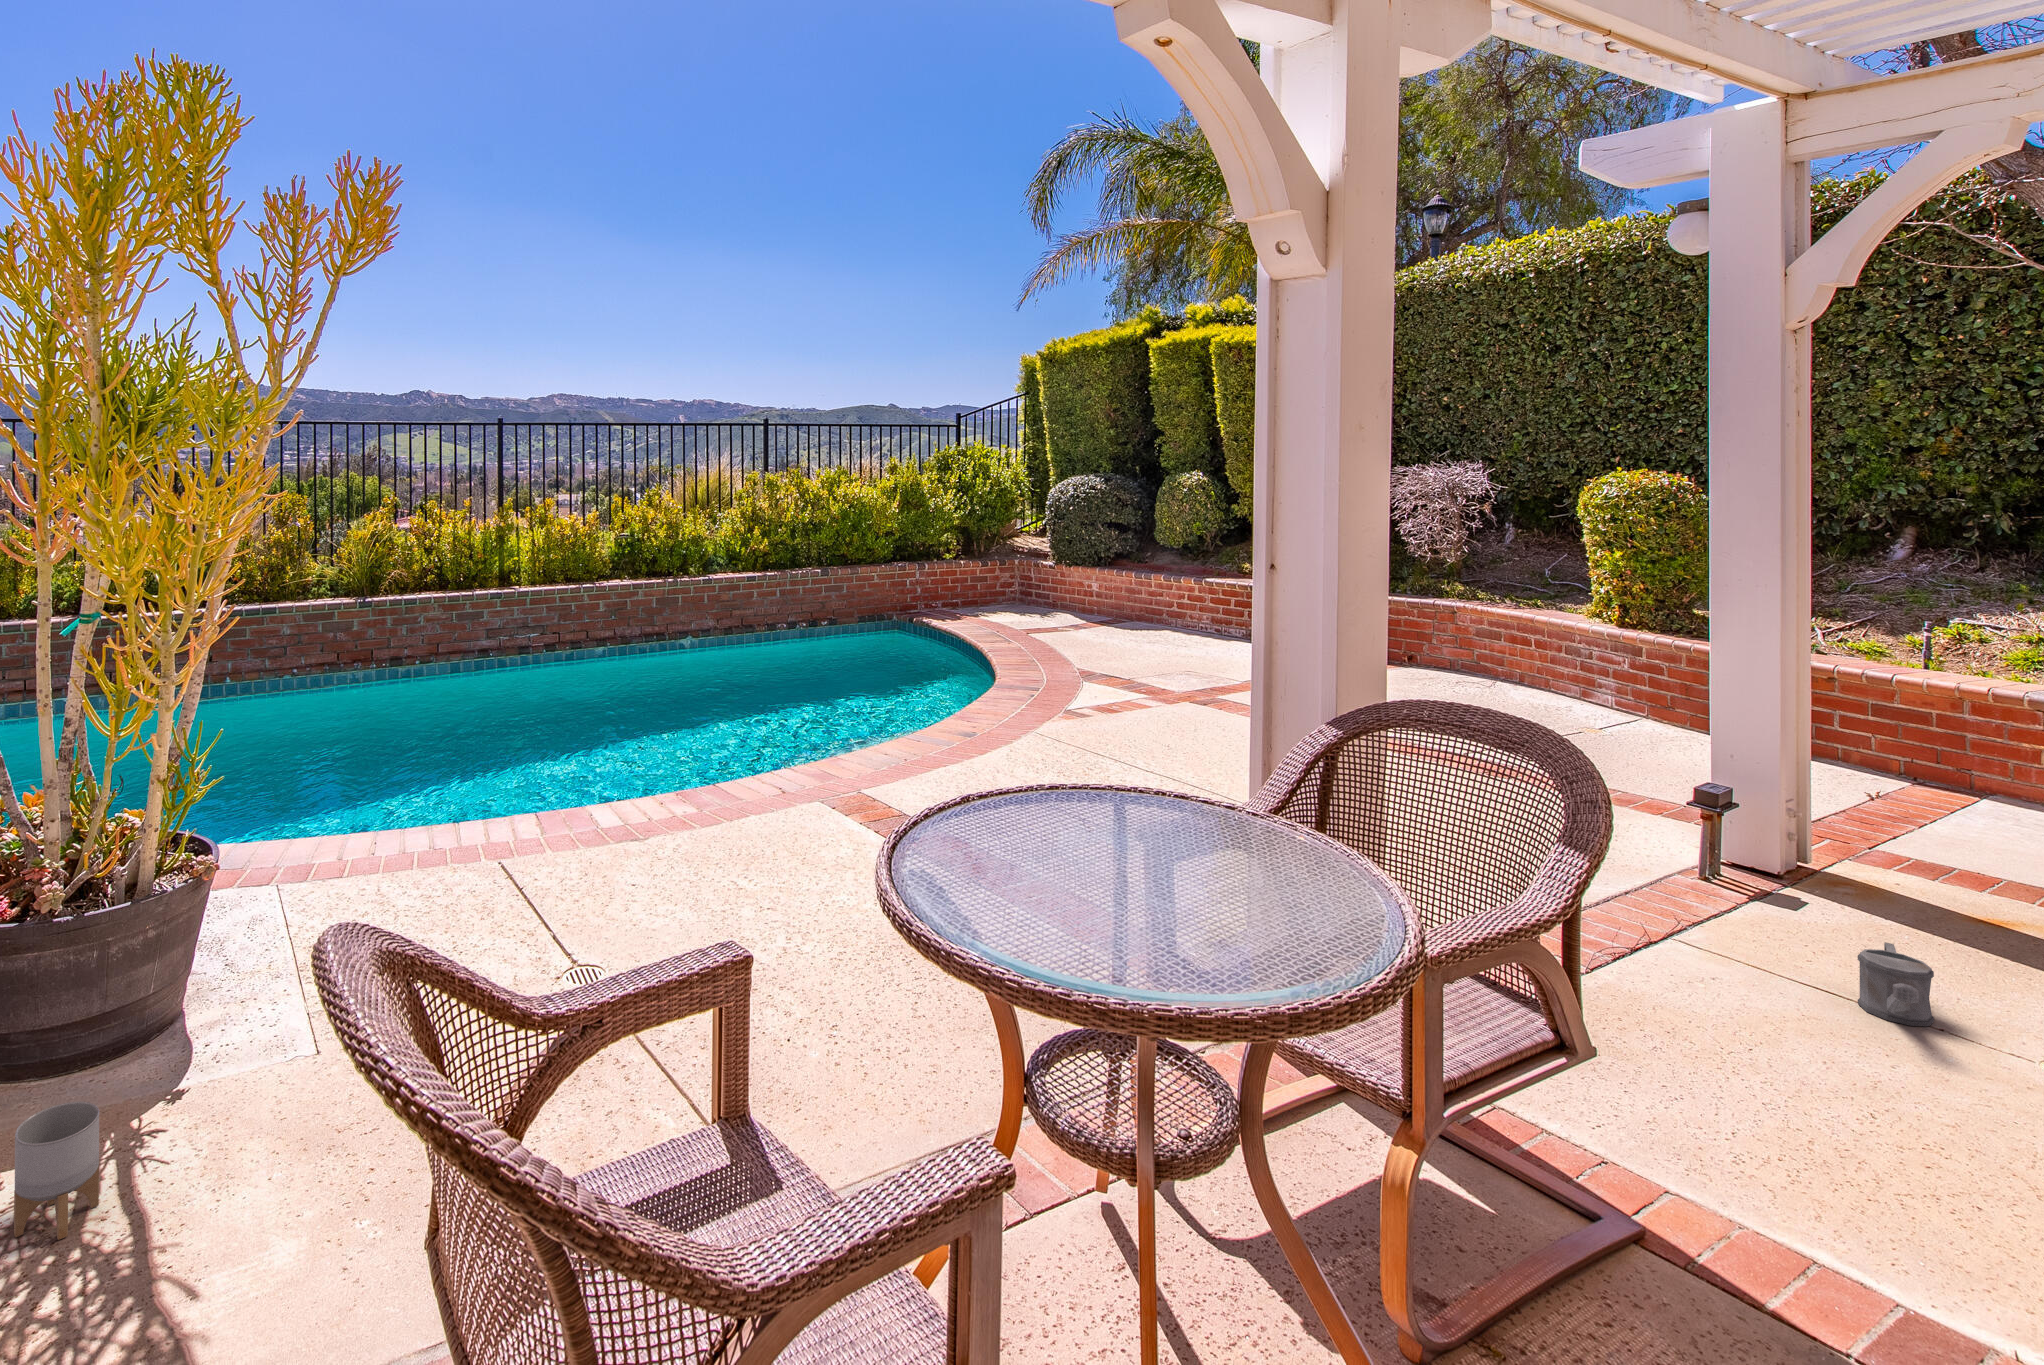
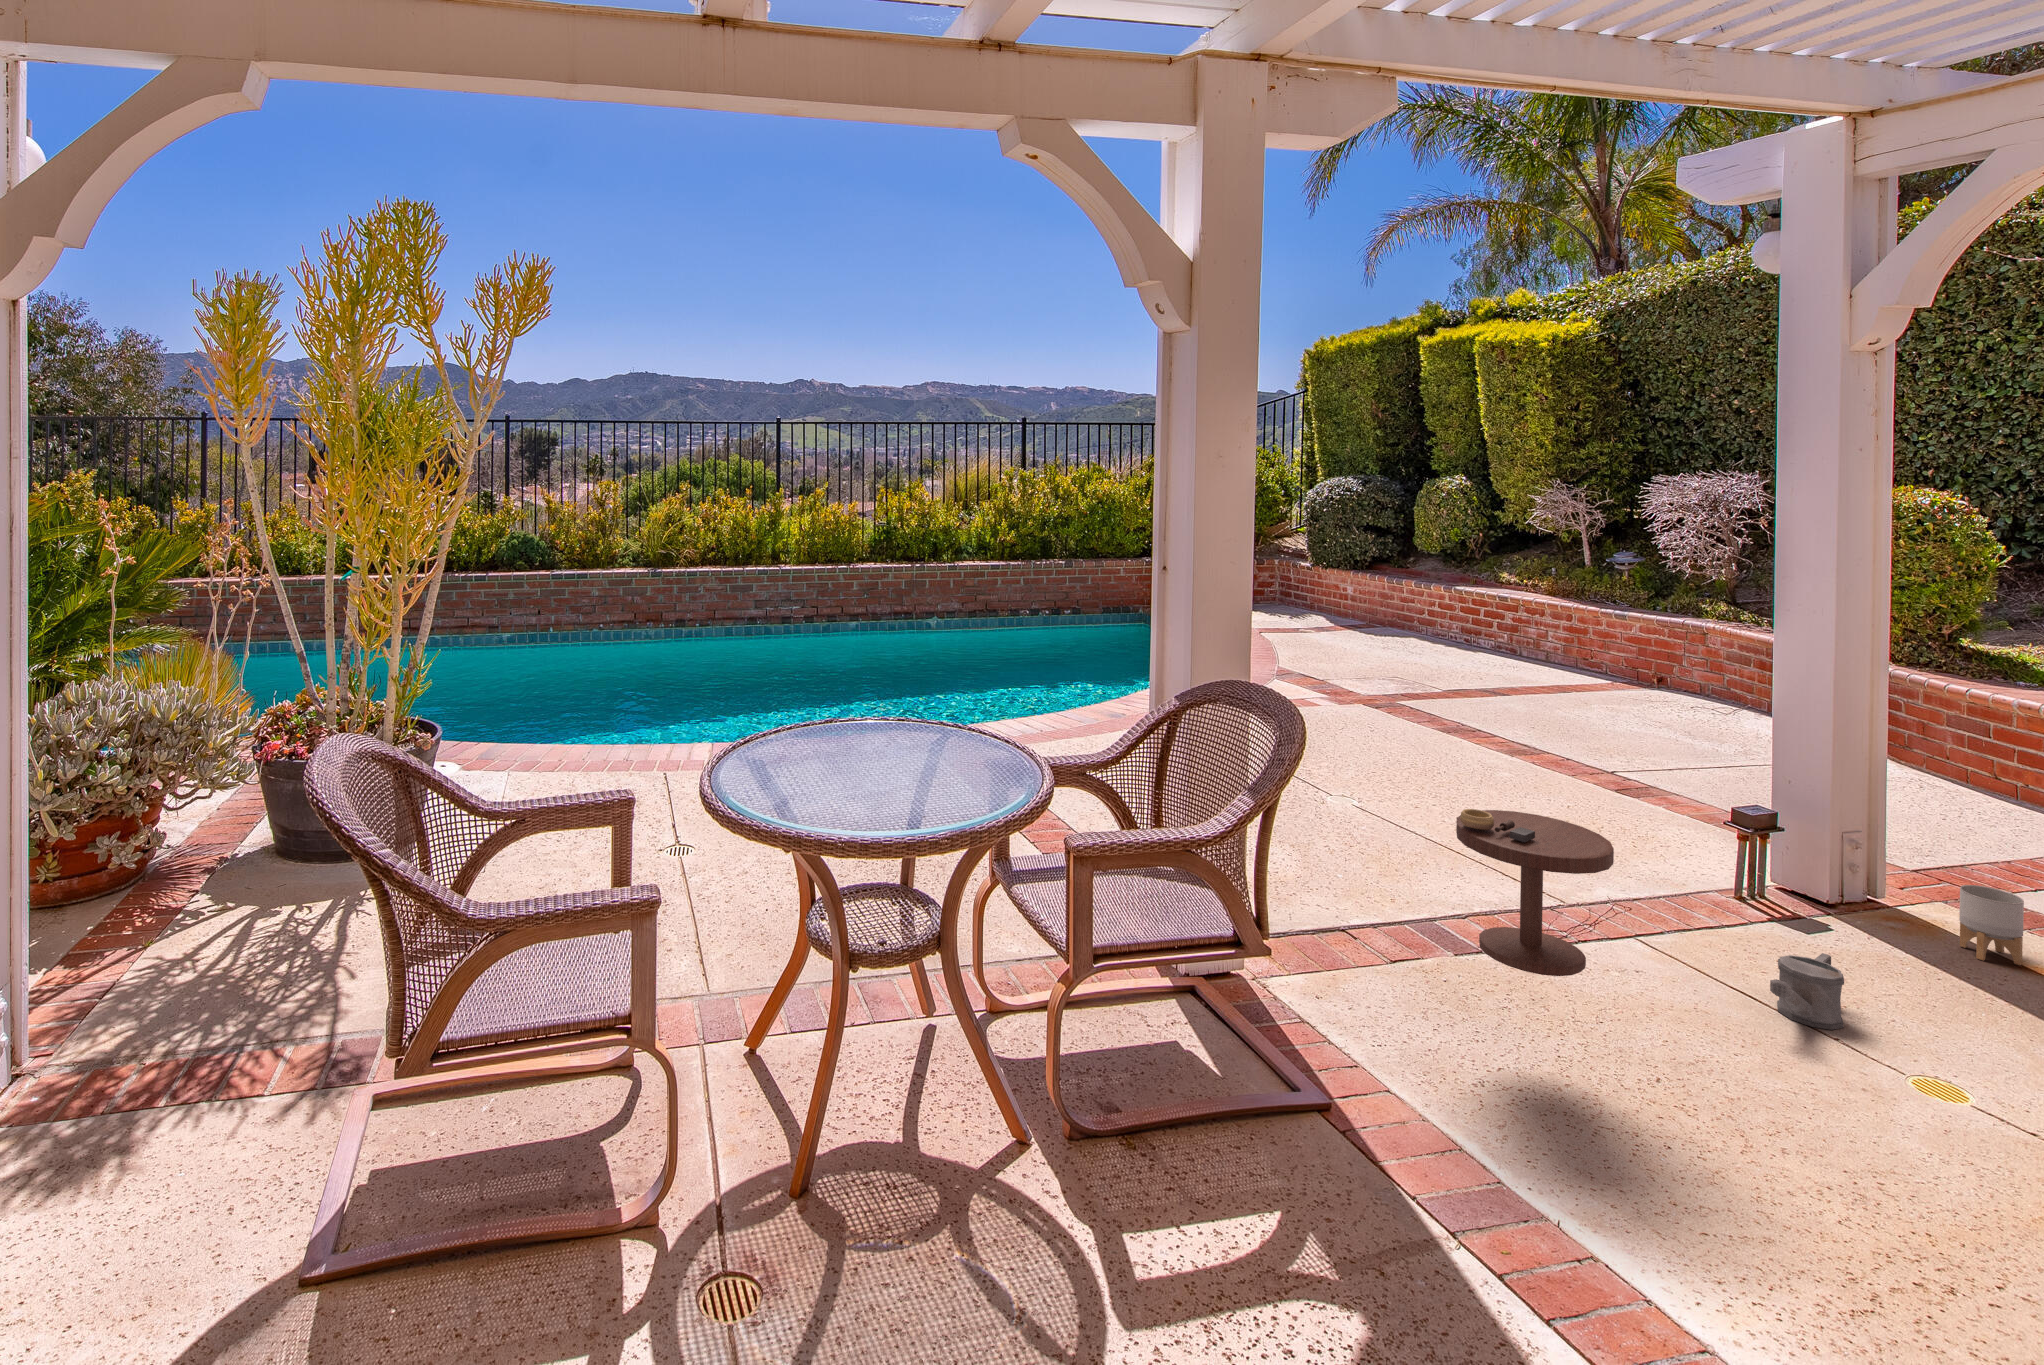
side table: none [1651,833,1857,1136] -> present [1456,809,1614,976]
planter: present [14,1101,99,1240] -> present [1959,885,2024,965]

